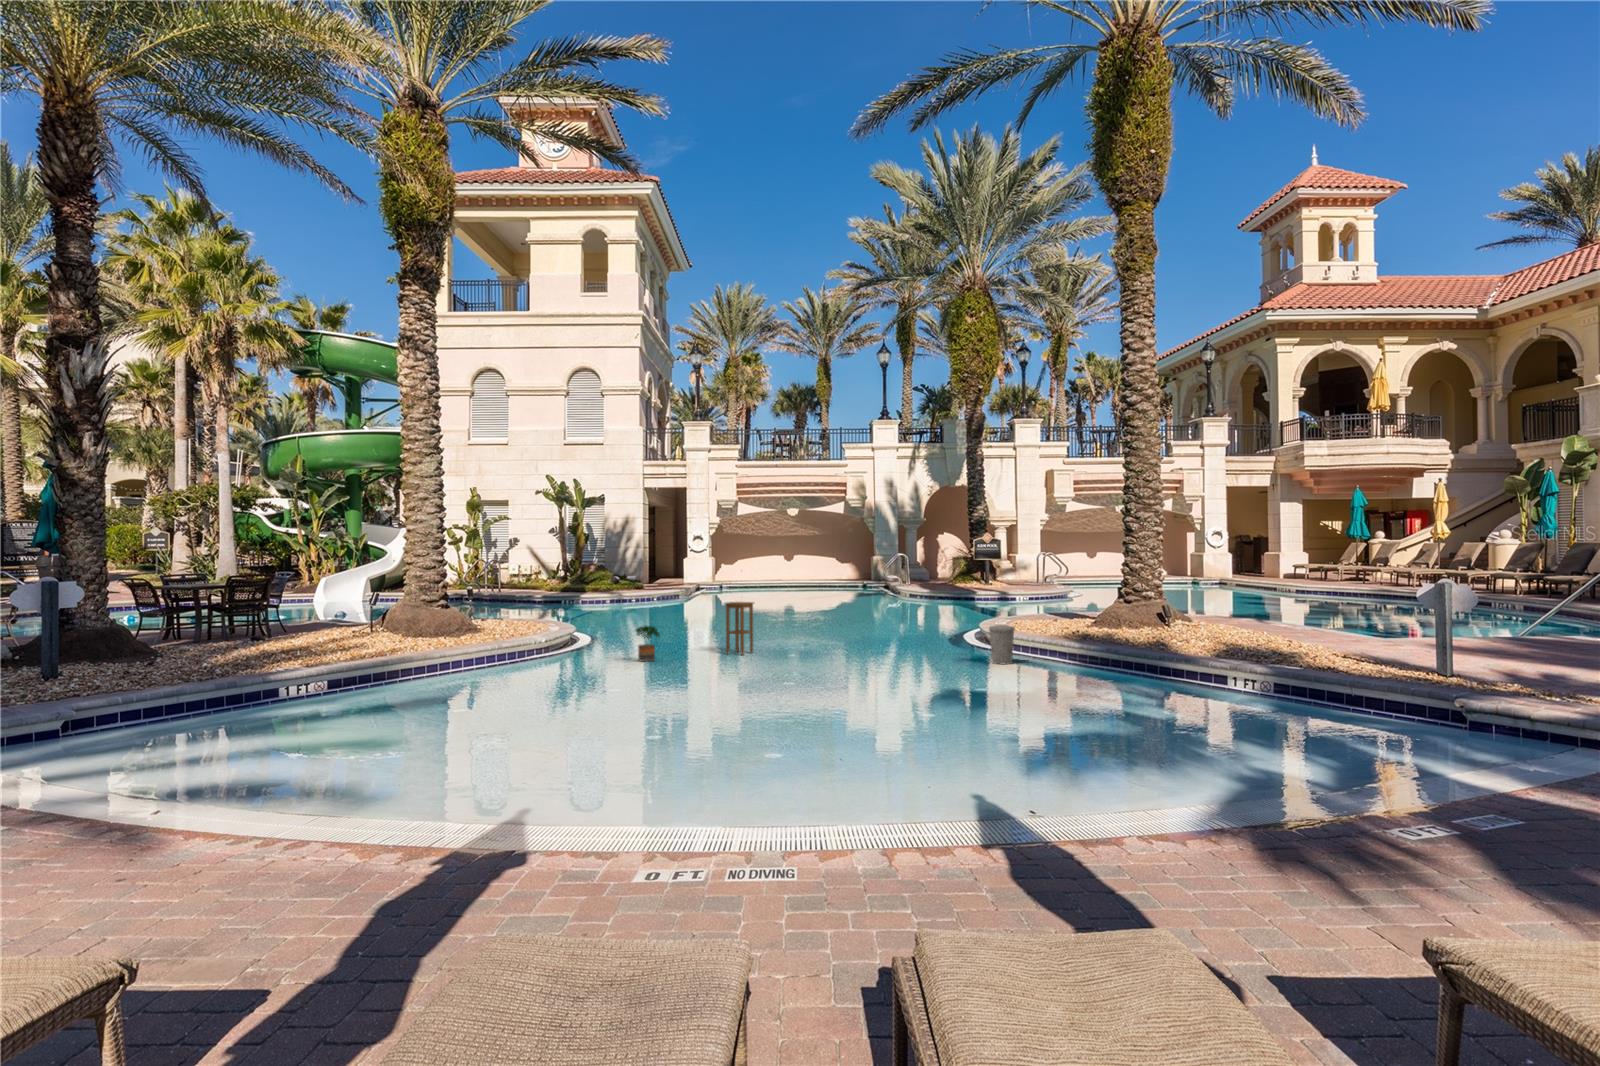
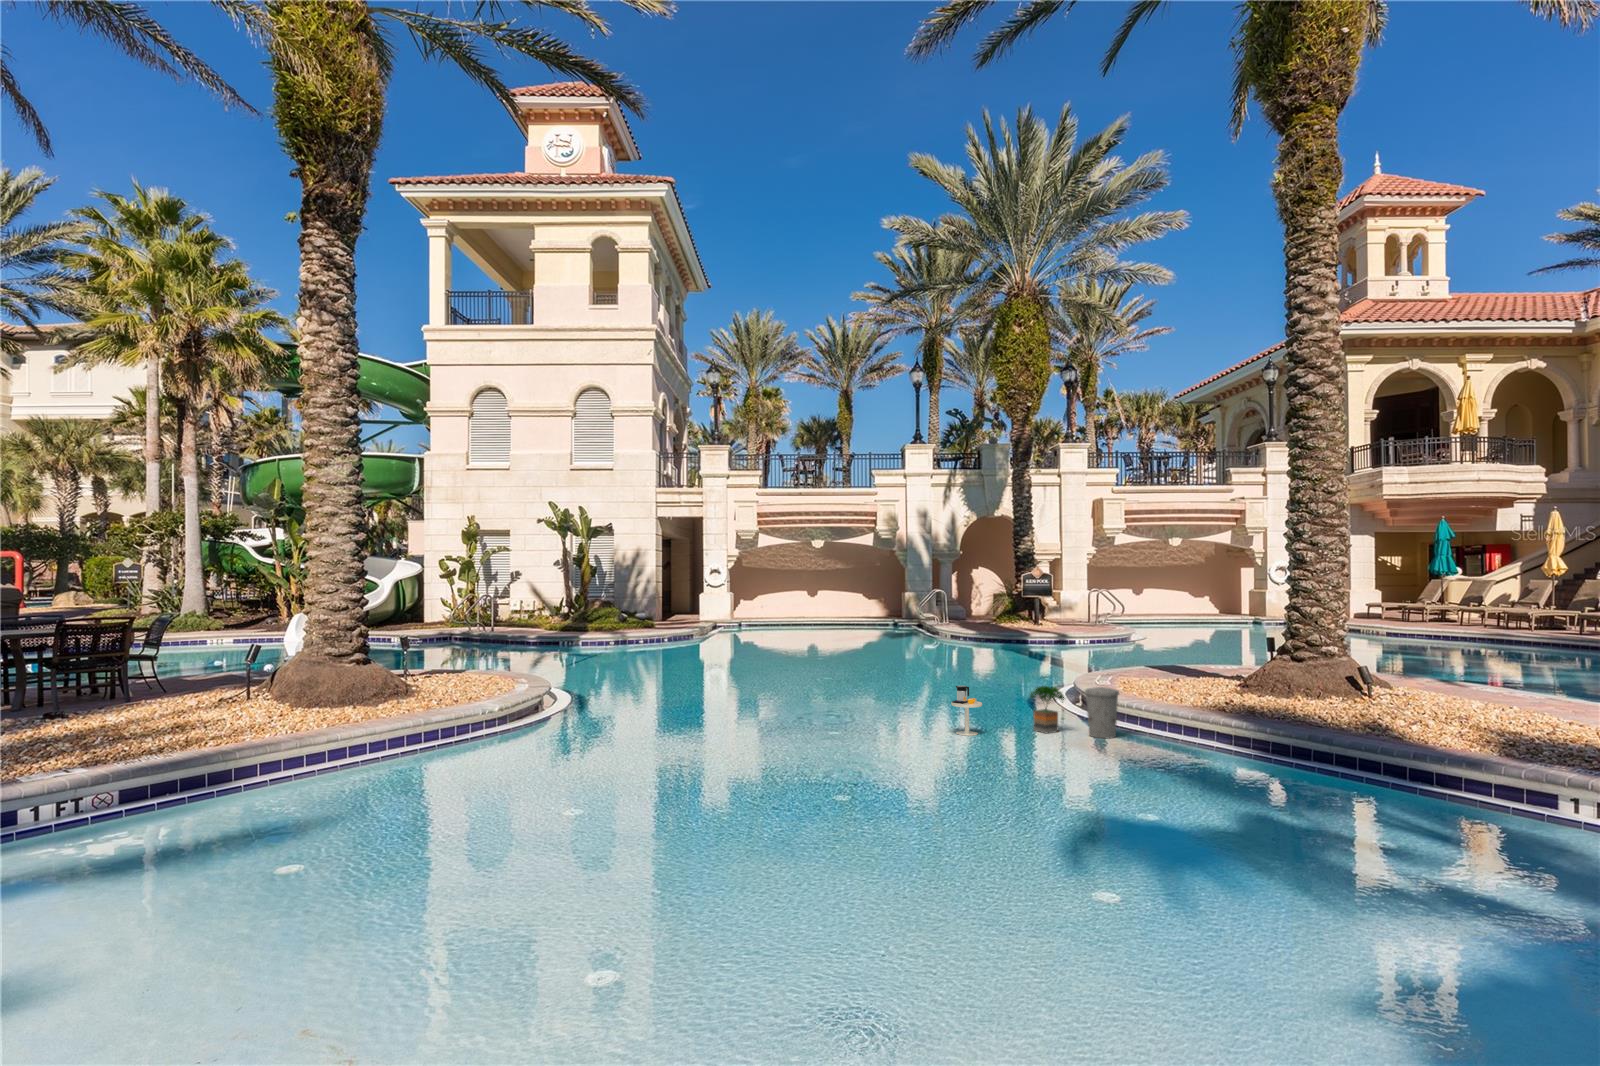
stool: present [725,602,753,655] -> none [750,653,787,720]
side table: none [884,625,908,664] -> present [951,686,982,736]
potted tree: present [636,626,660,662] -> present [1030,686,1065,733]

